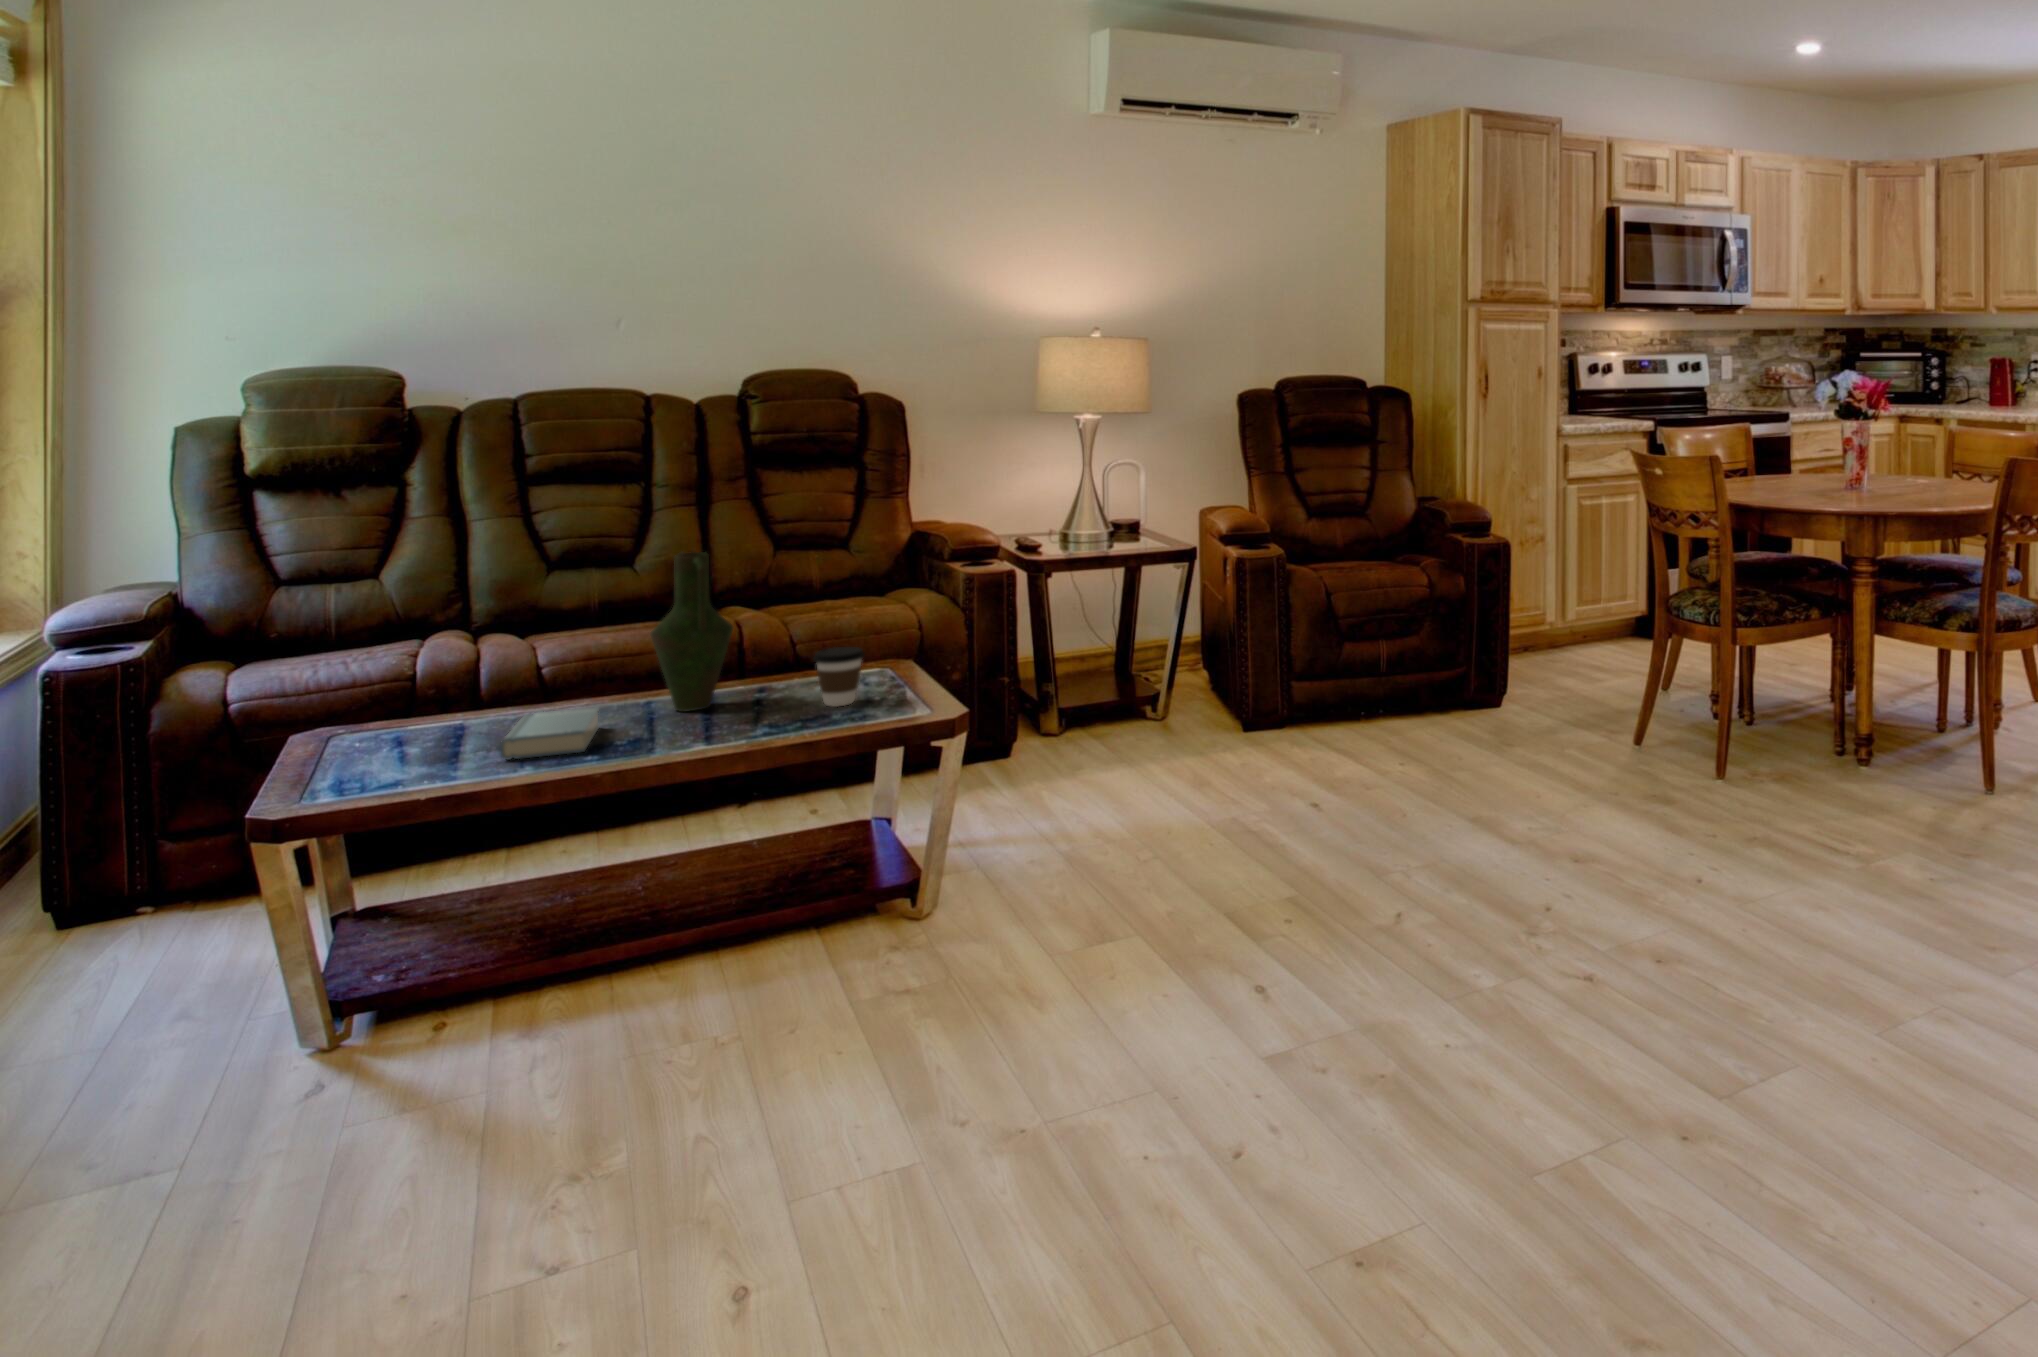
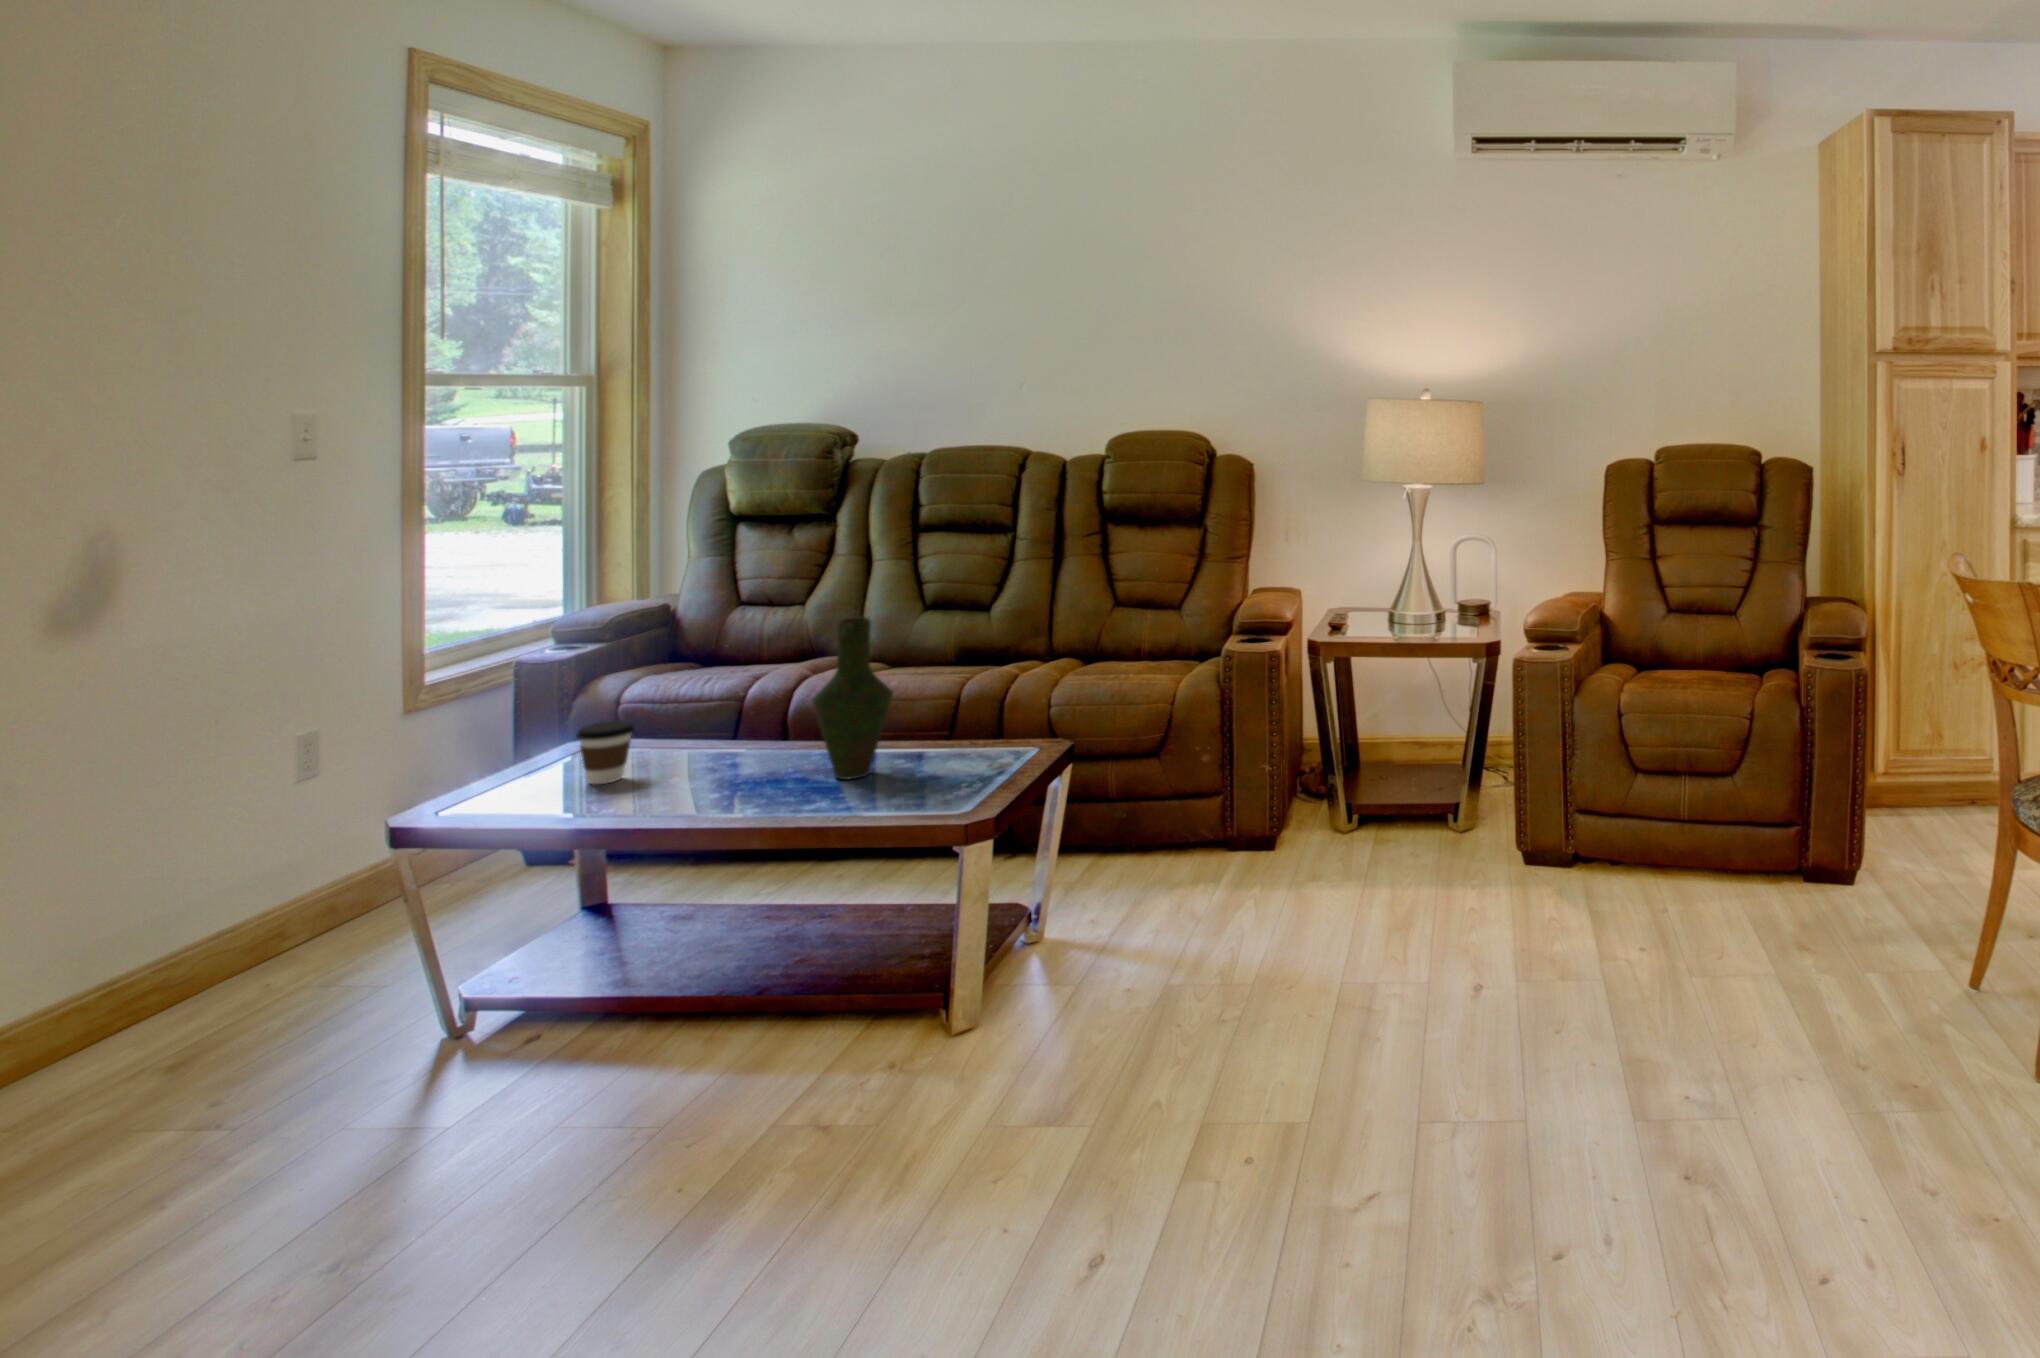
coffee cup: present [813,647,865,707] -> present [576,721,635,784]
hardback book: present [501,708,599,760] -> none [626,764,755,816]

